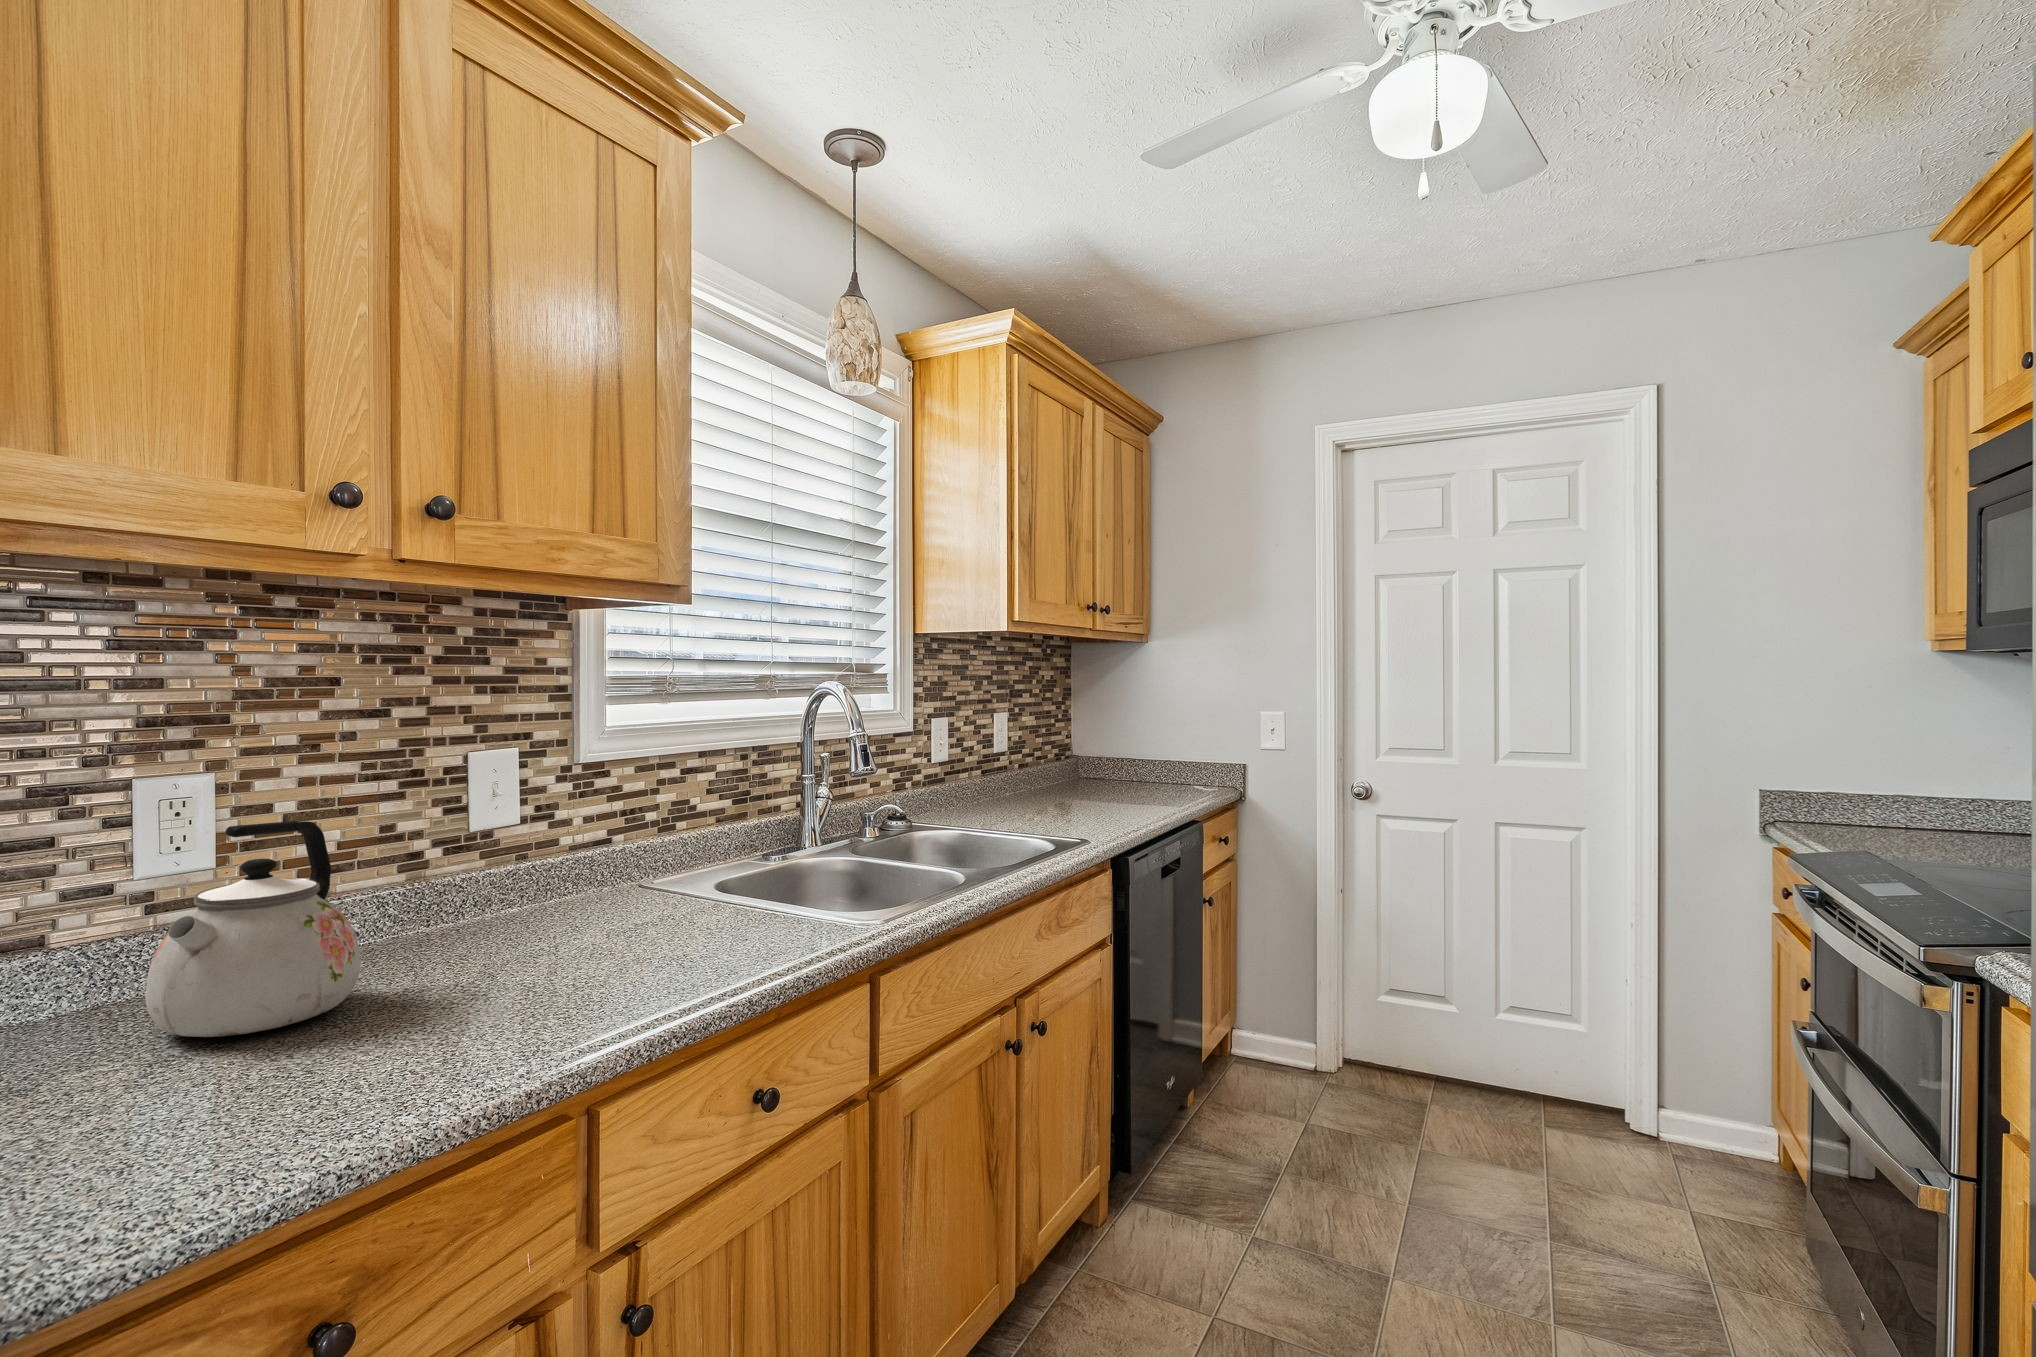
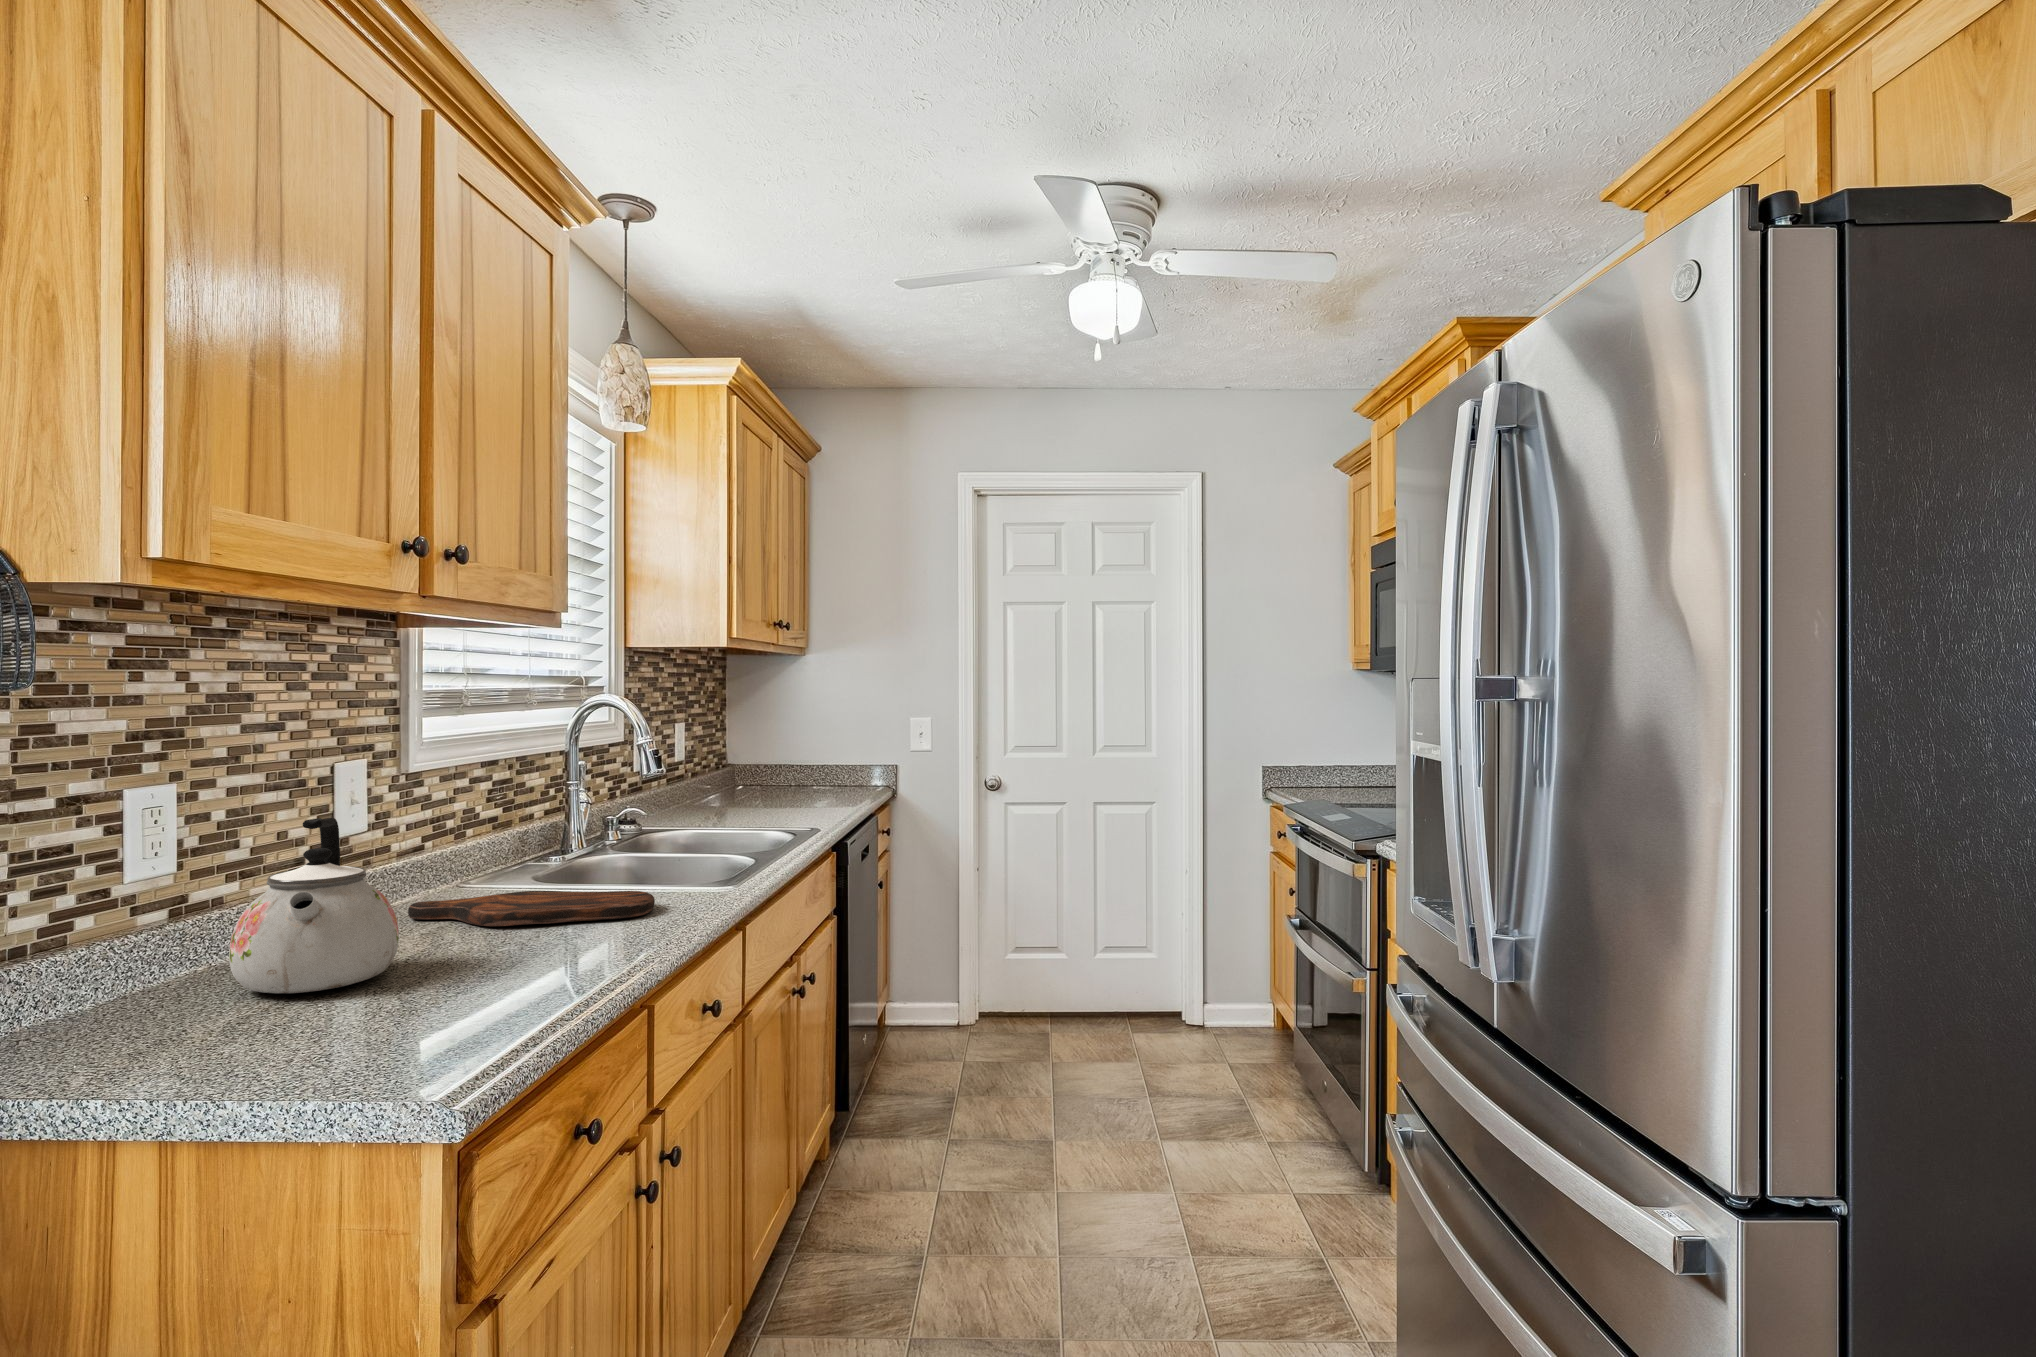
cutting board: none [511,908,751,960] -> present [408,891,655,926]

